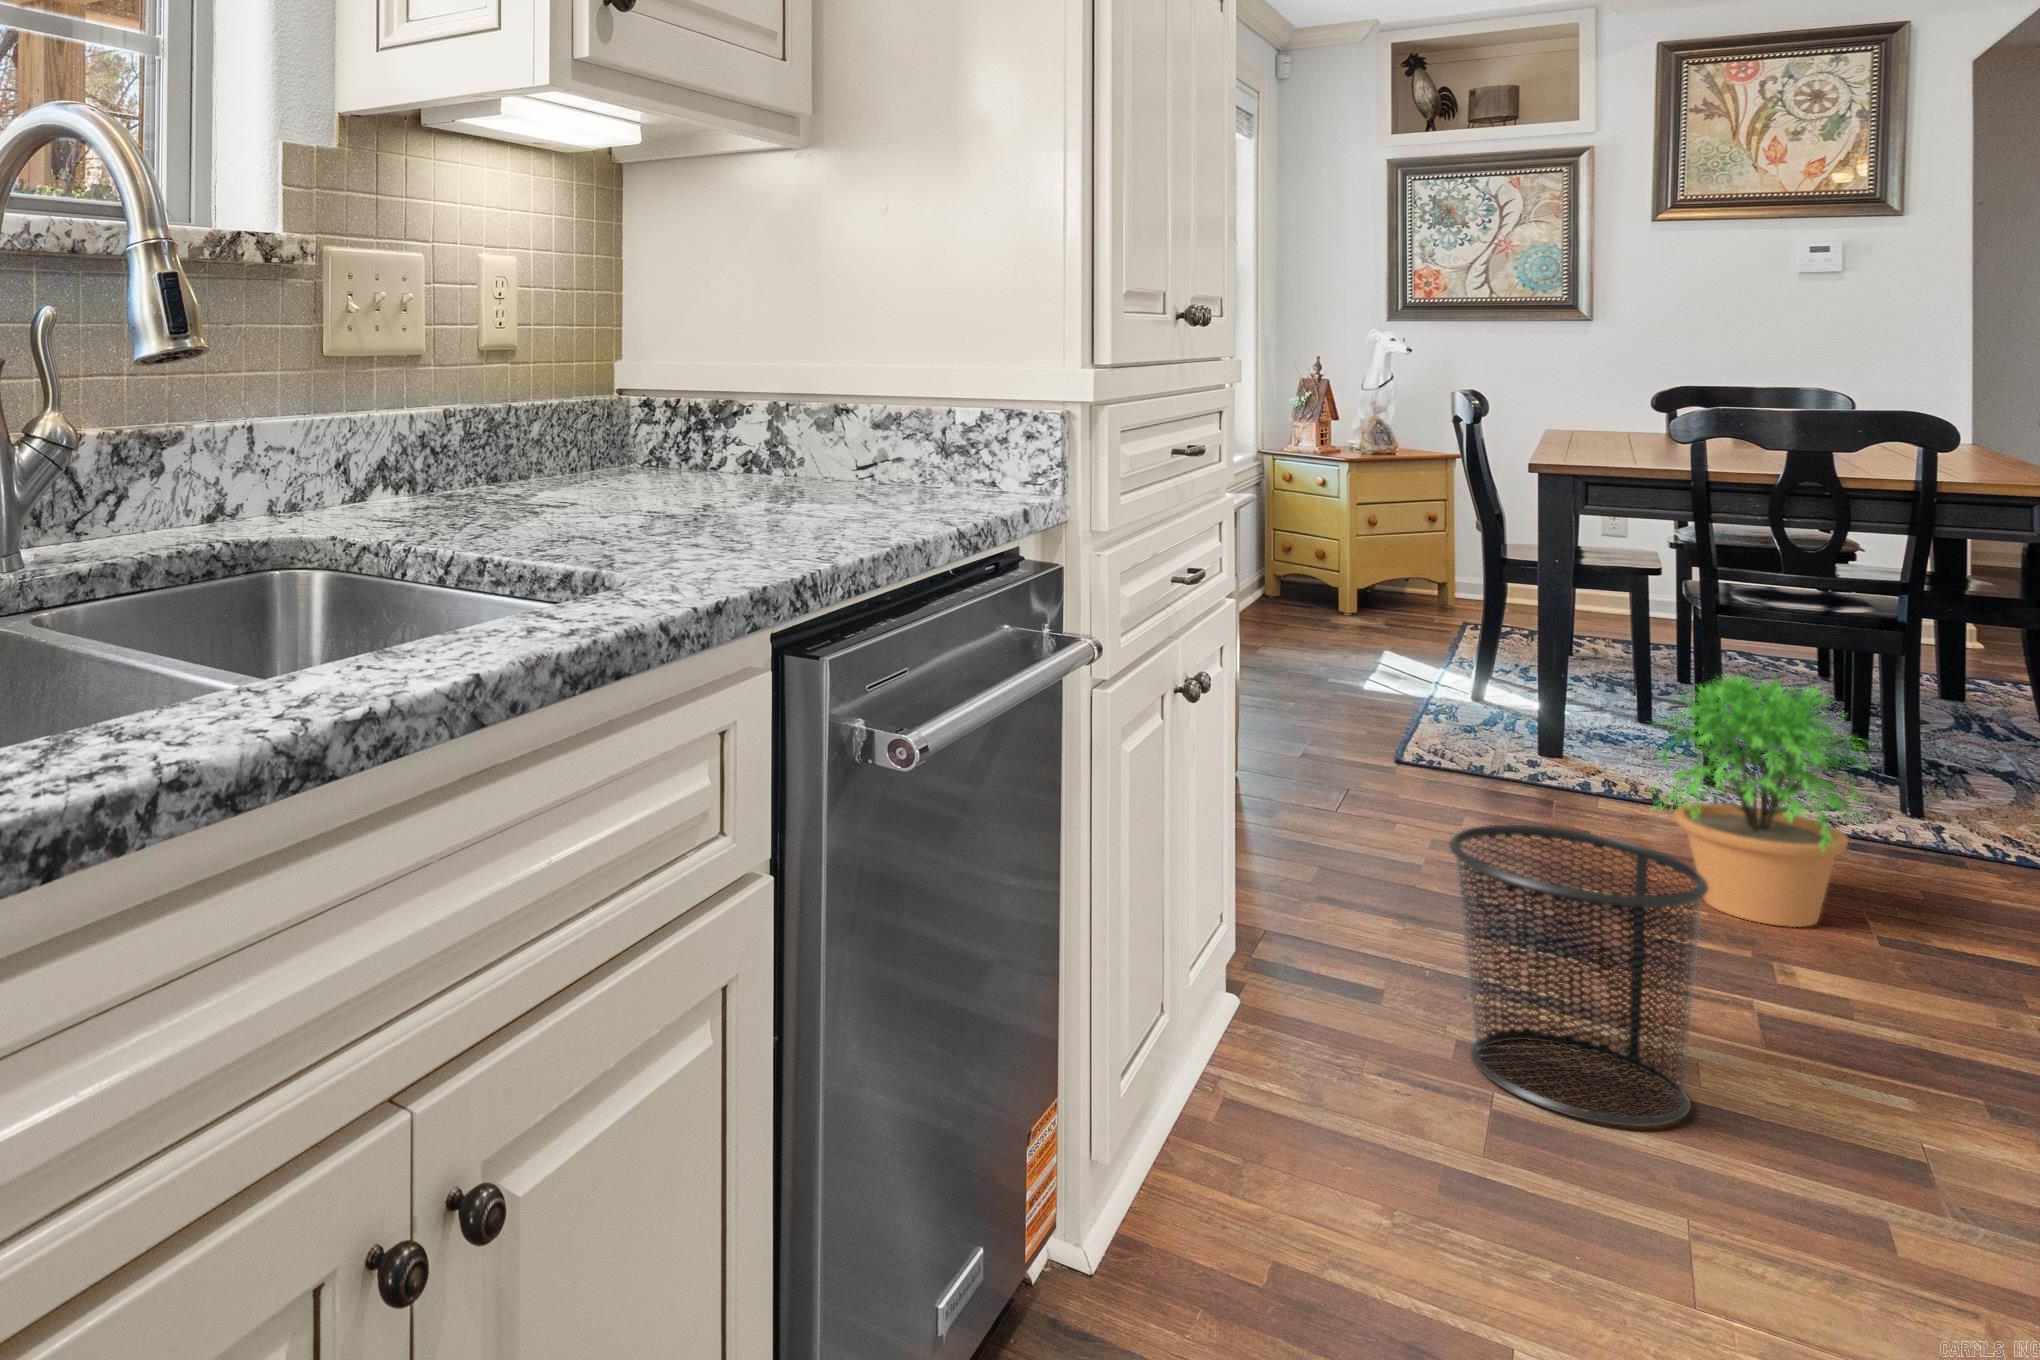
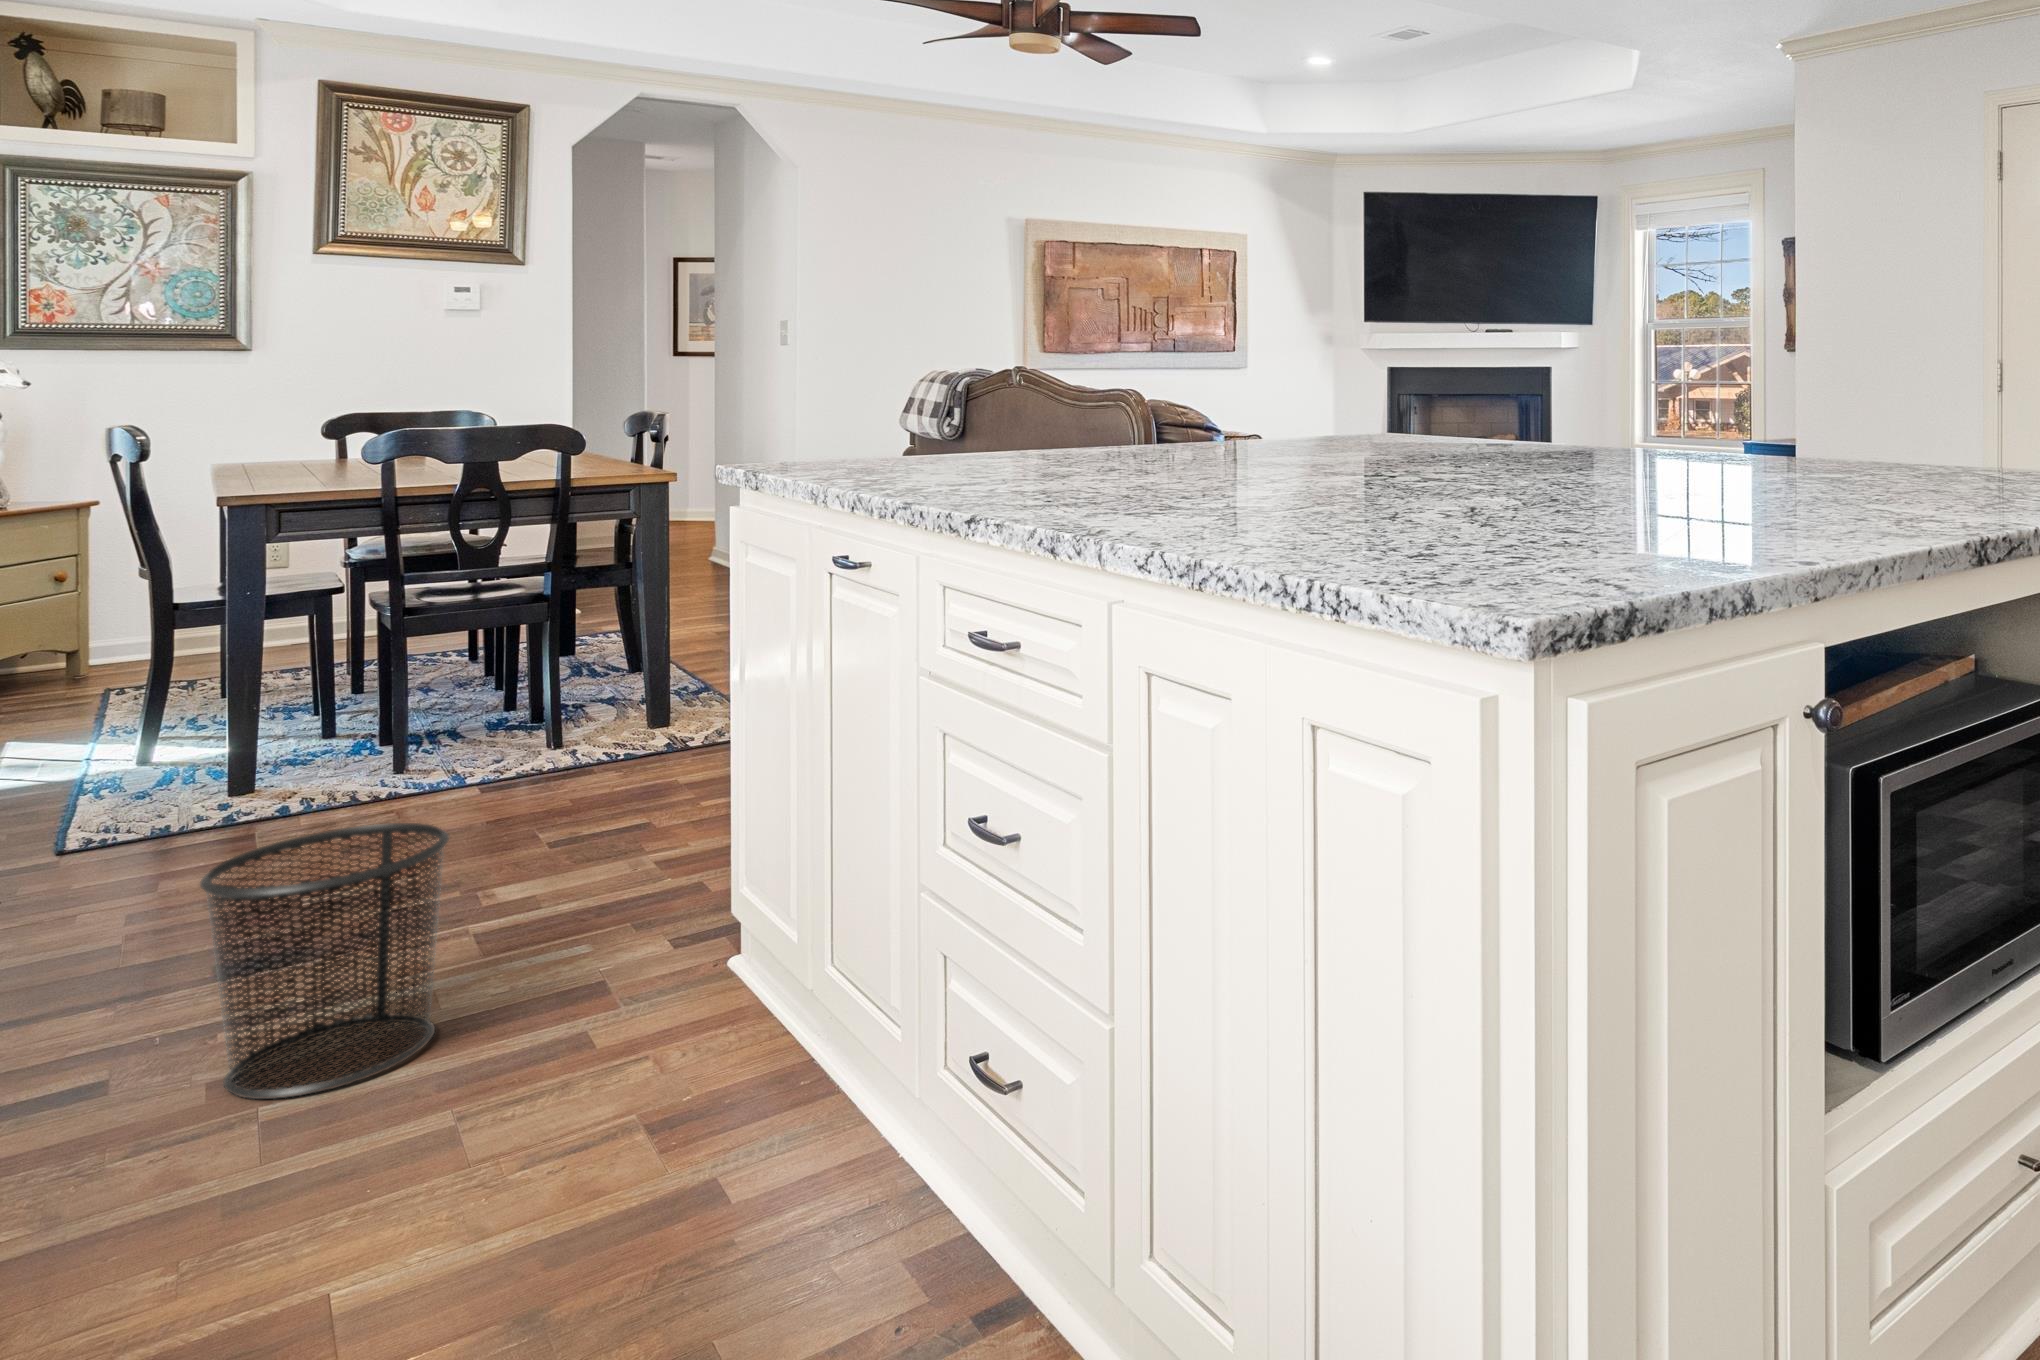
potted plant: present [1653,676,1864,927] -> none [355,653,550,872]

